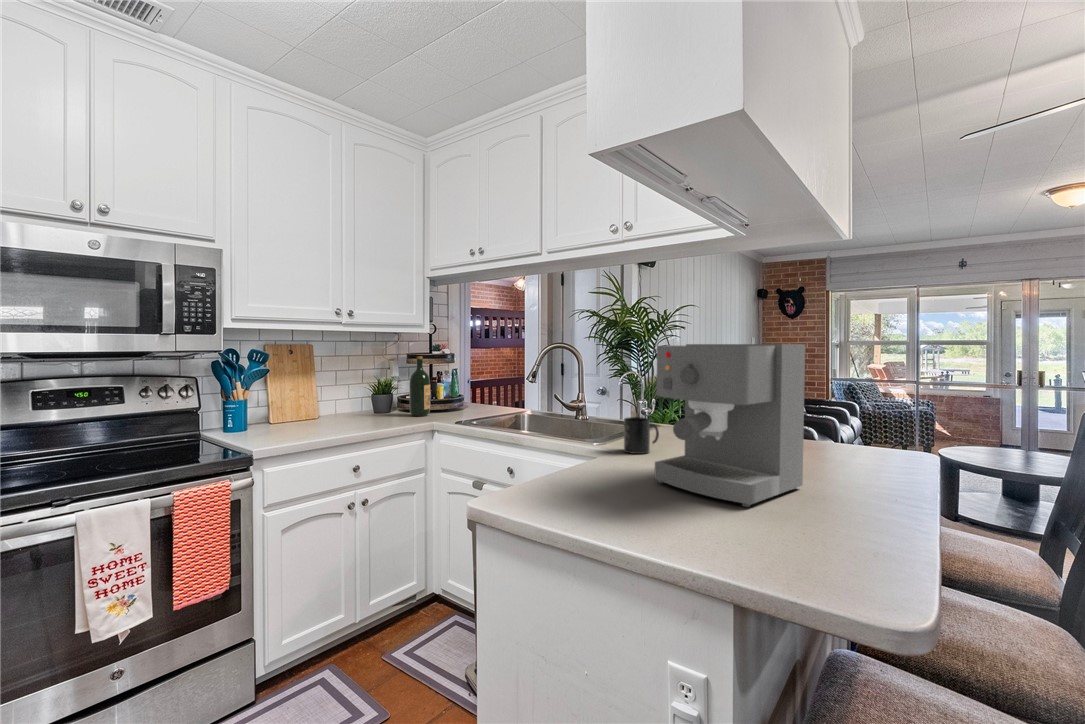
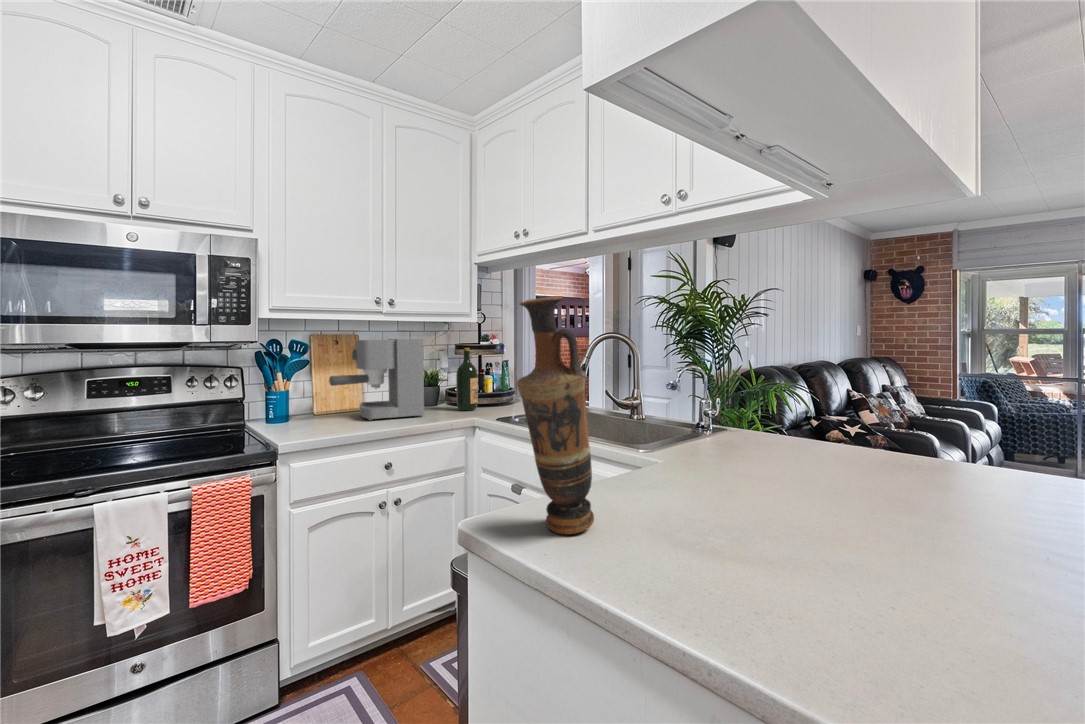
vase: none [529,320,584,499] -> present [517,296,594,534]
coffee maker: present [655,344,805,507] -> present [329,339,424,421]
mug: present [624,417,659,454] -> none [672,421,717,468]

